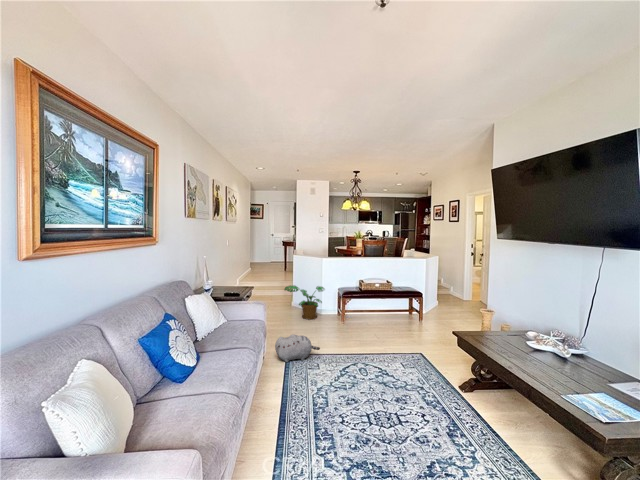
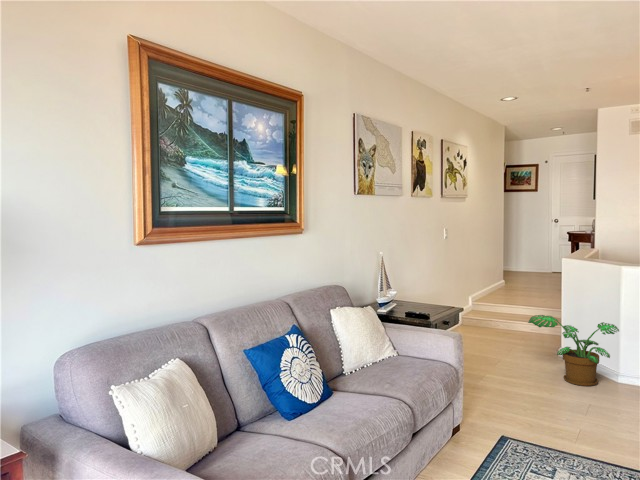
plush toy: present [275,334,320,362] -> none [476,400,565,452]

